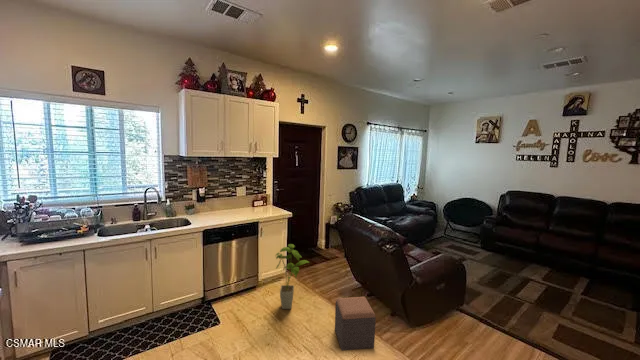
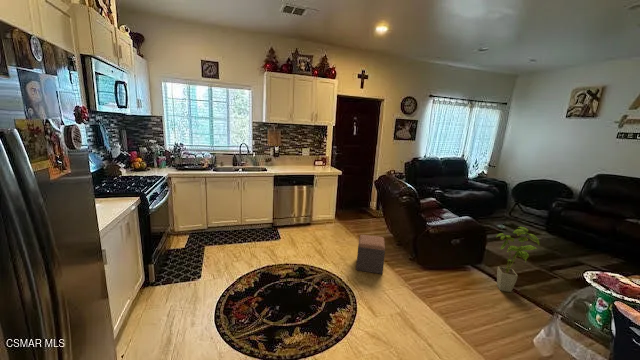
house plant: present [276,244,308,309] -> present [496,227,539,292]

